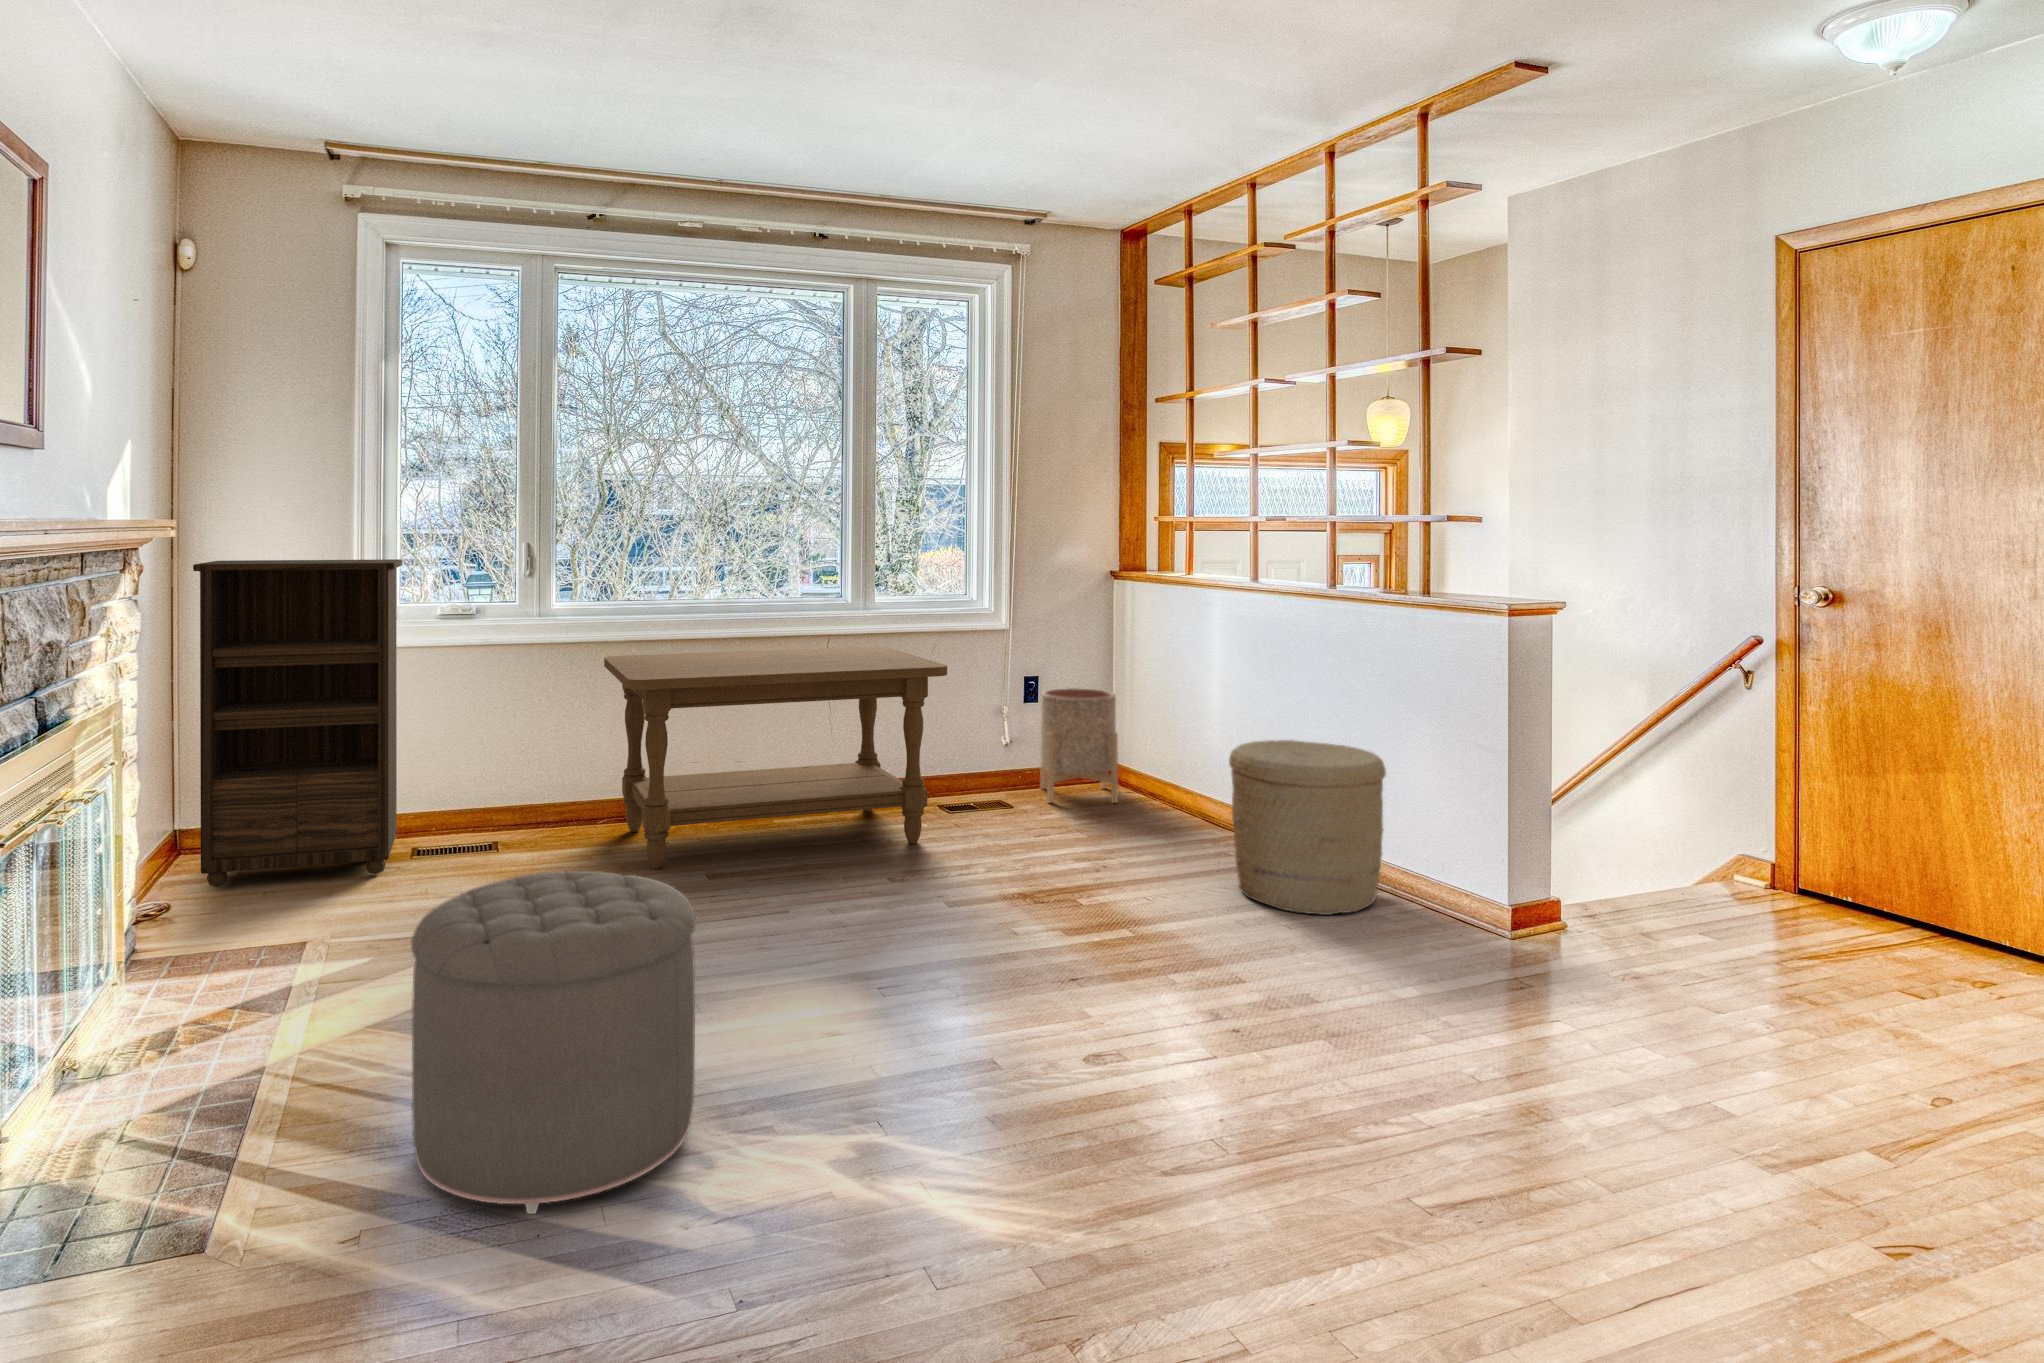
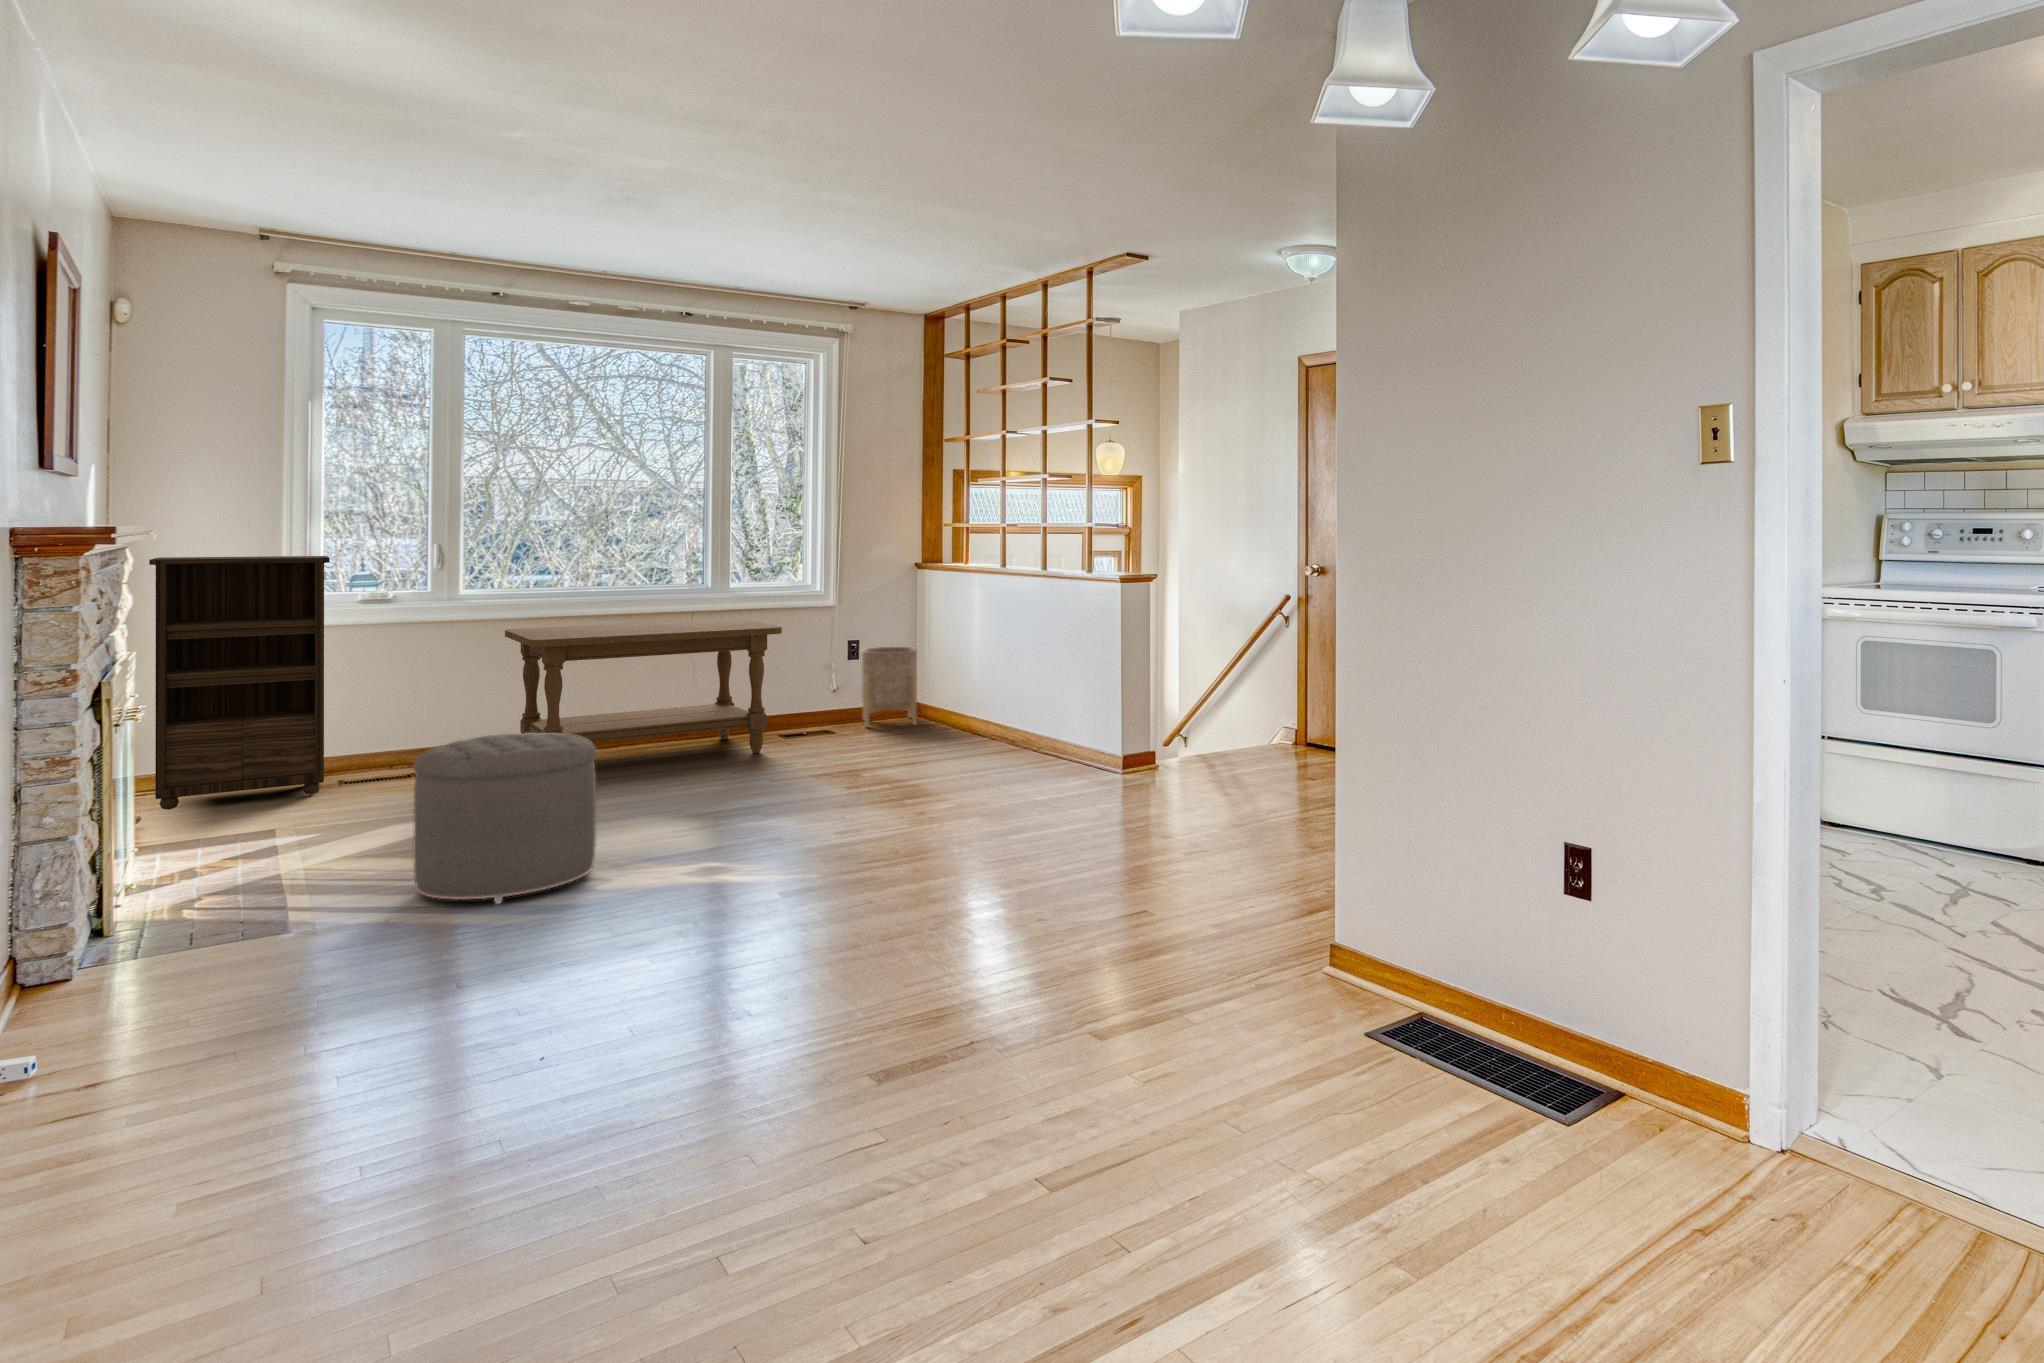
woven basket: present [1229,740,1386,915] -> none [969,666,1064,767]

